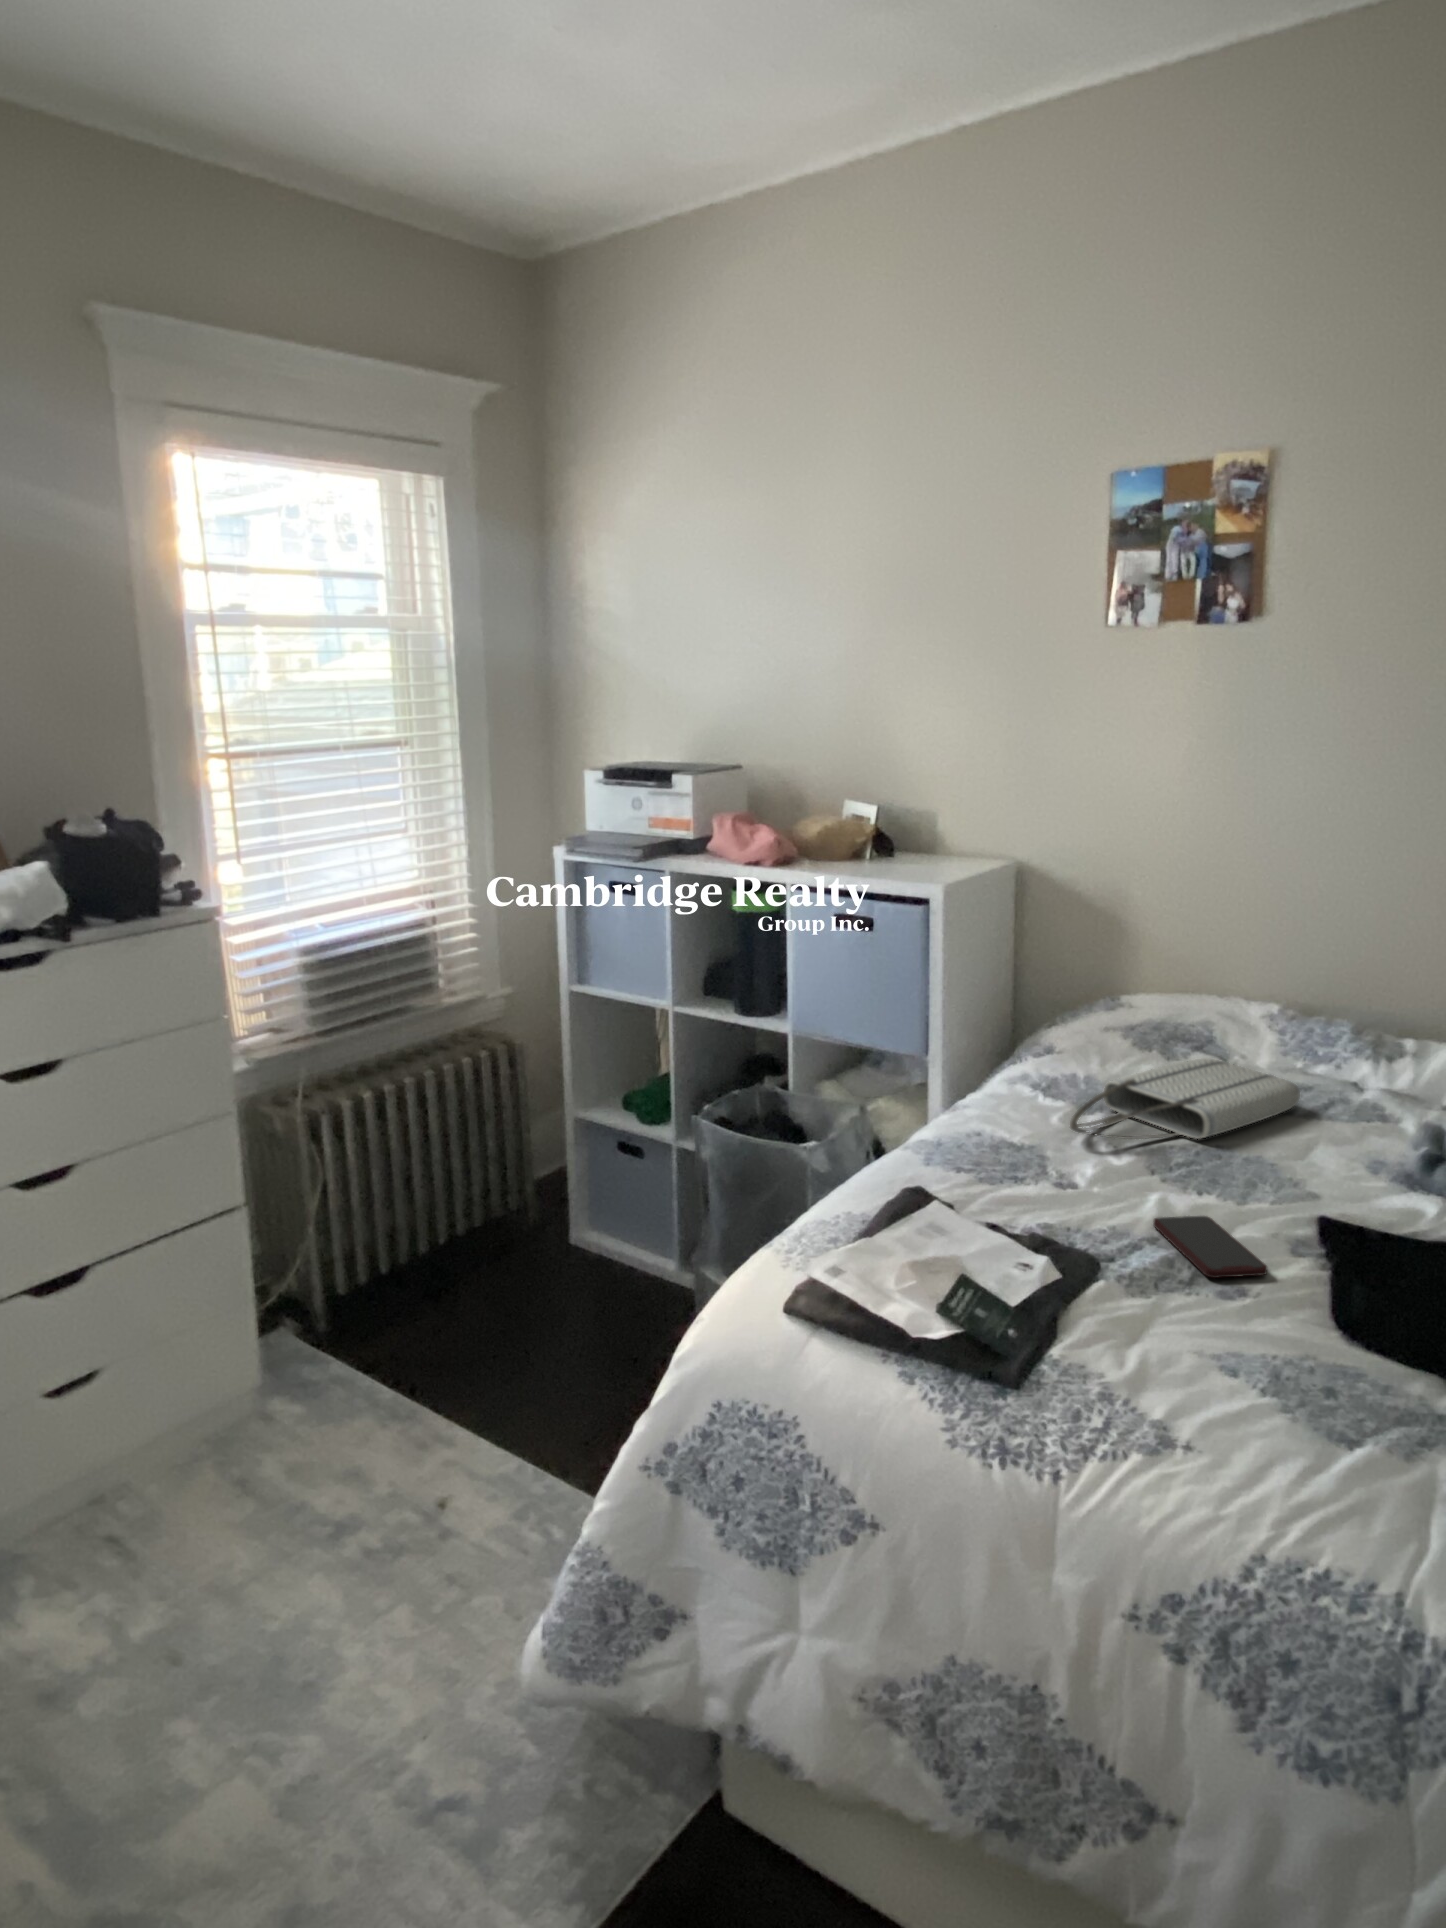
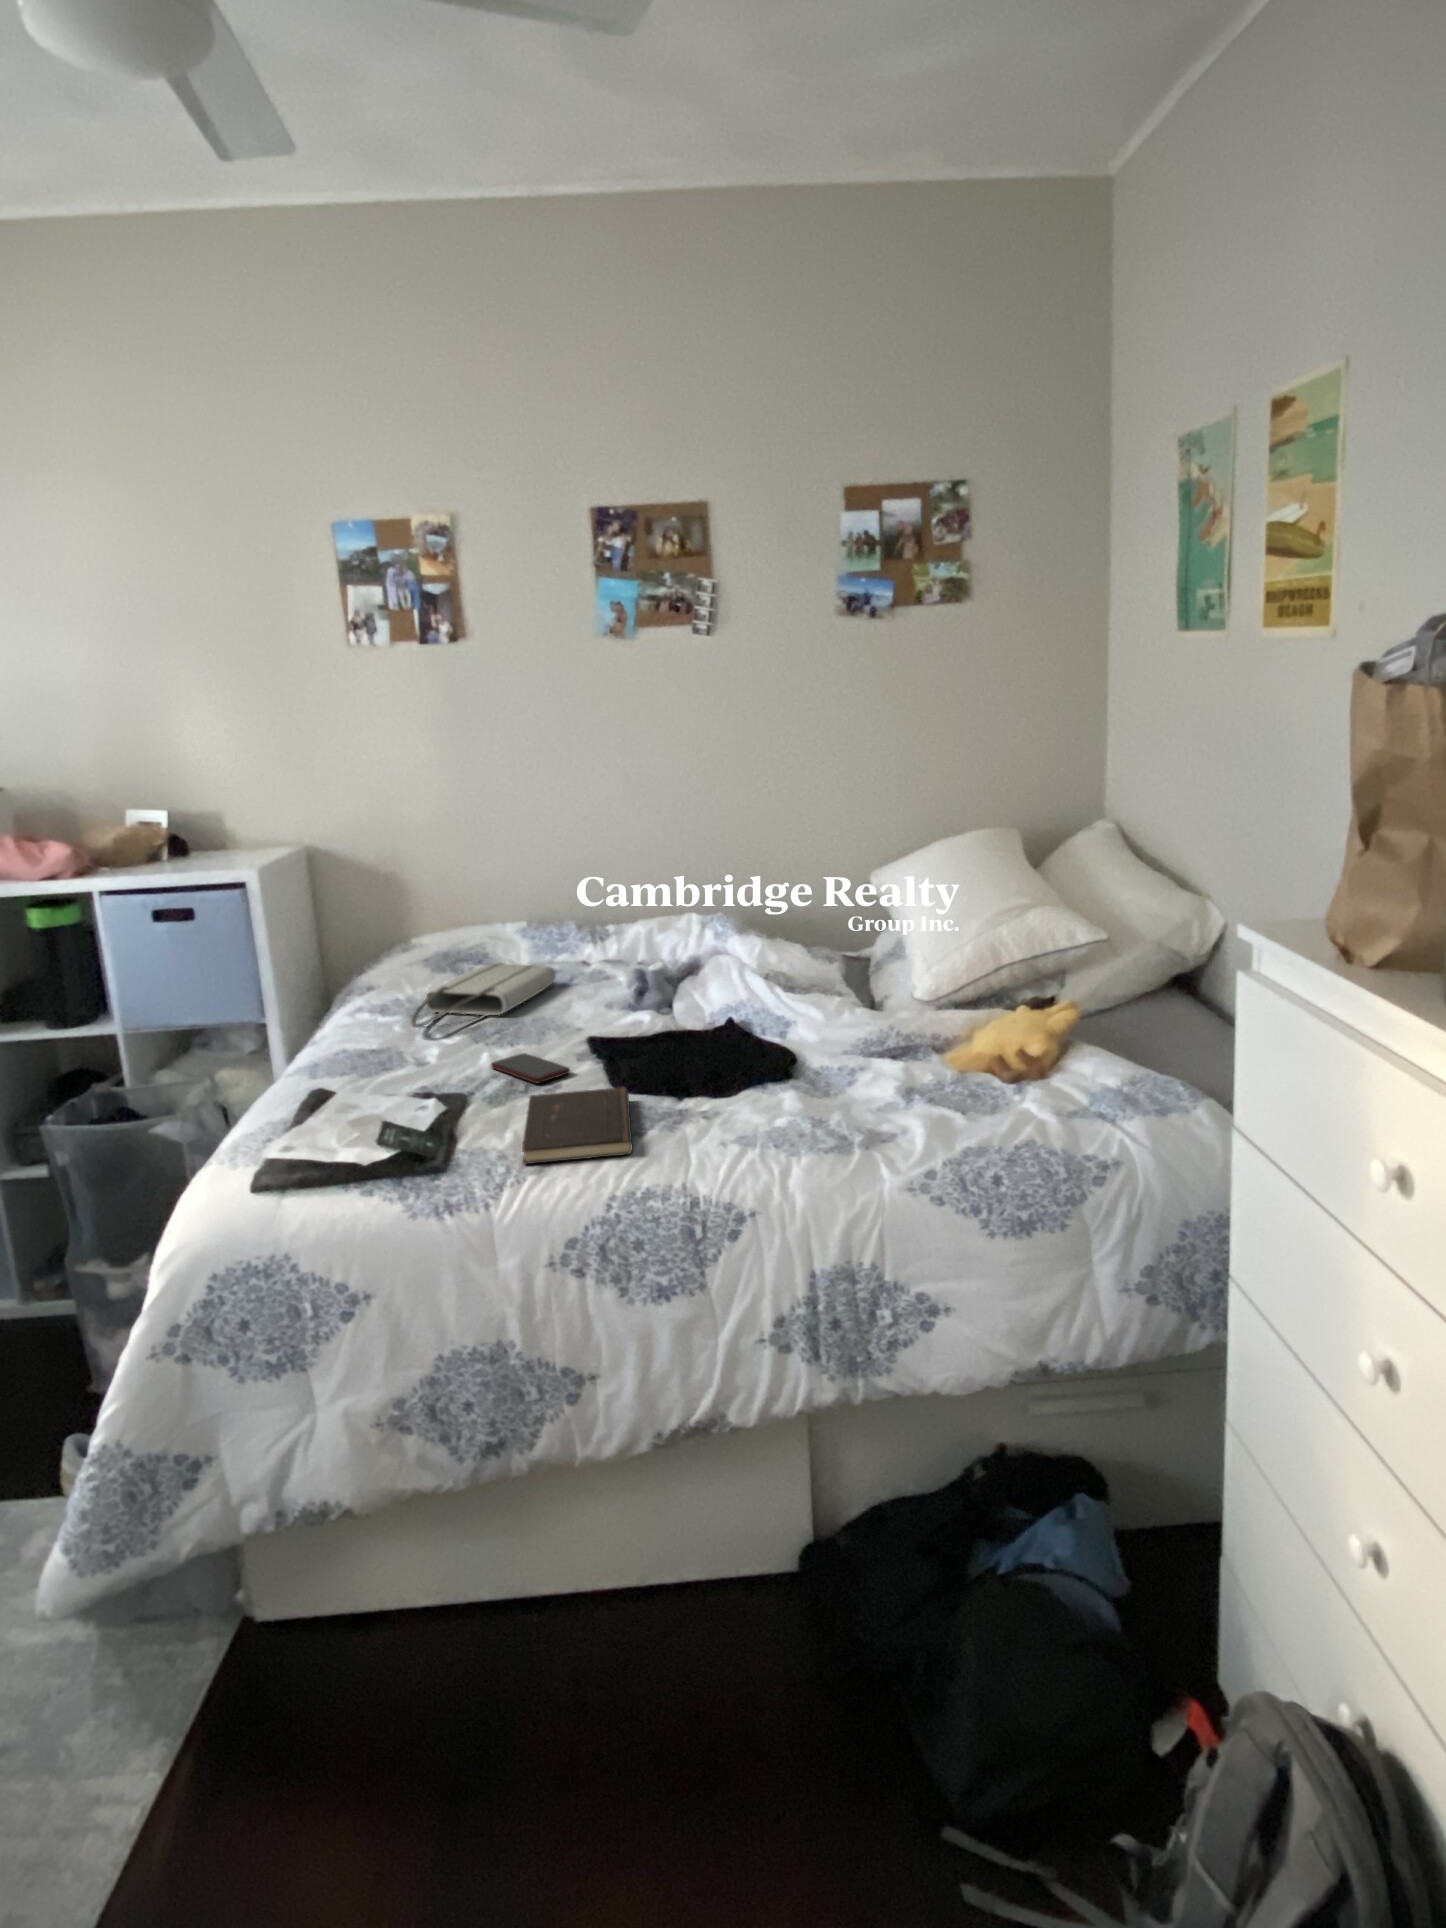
hardcover book: none [1132,1301,1350,1481] -> present [522,1087,633,1164]

